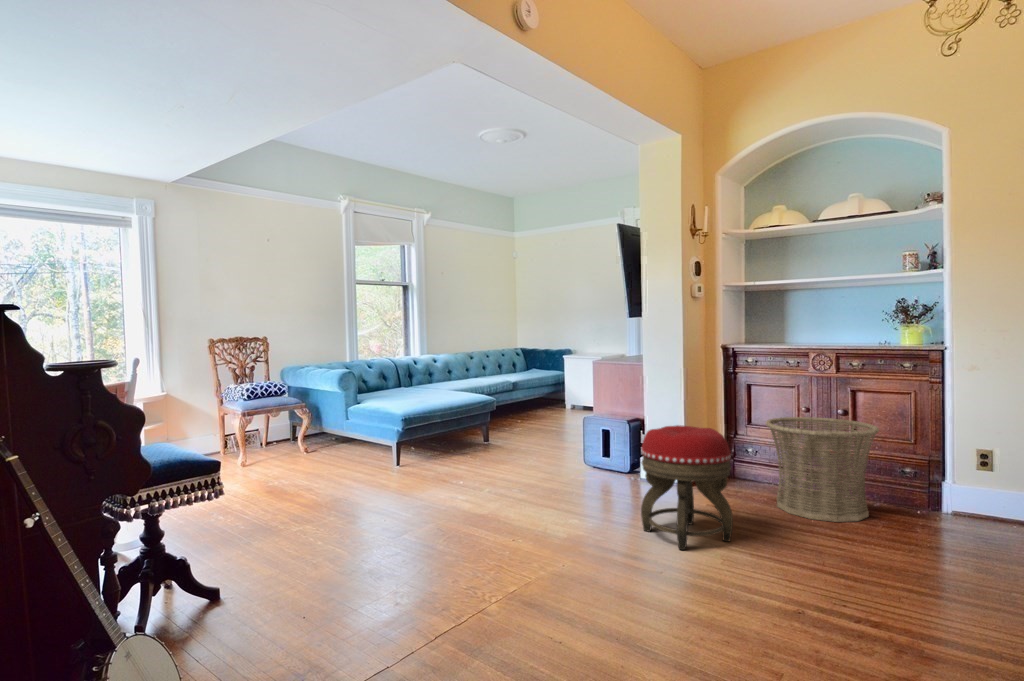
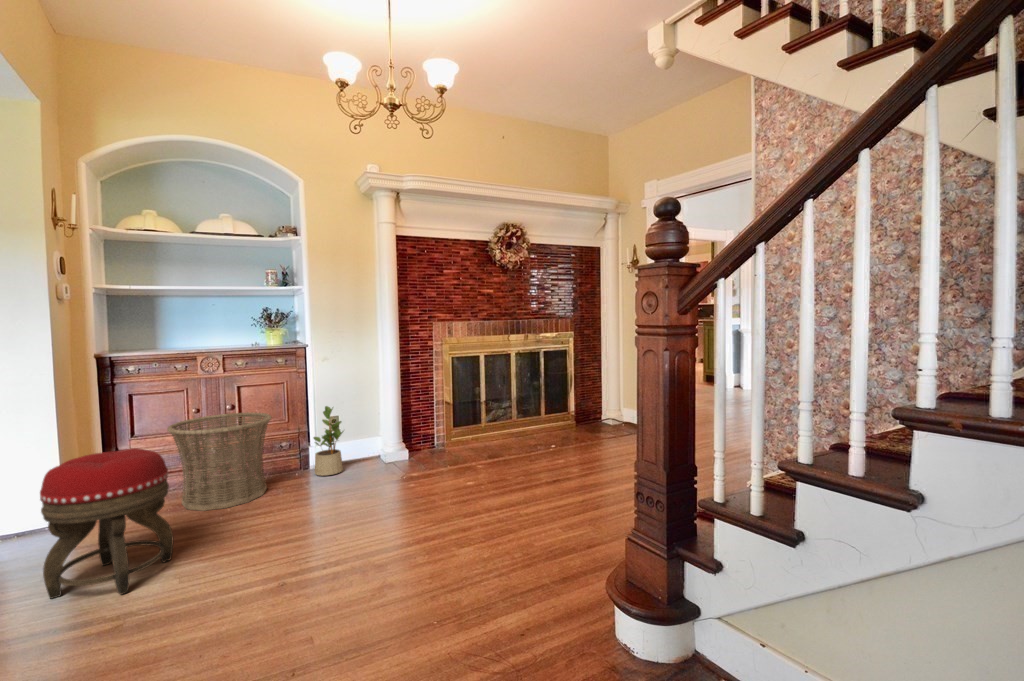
potted plant: none [943,433,998,532] -> present [314,406,343,476]

